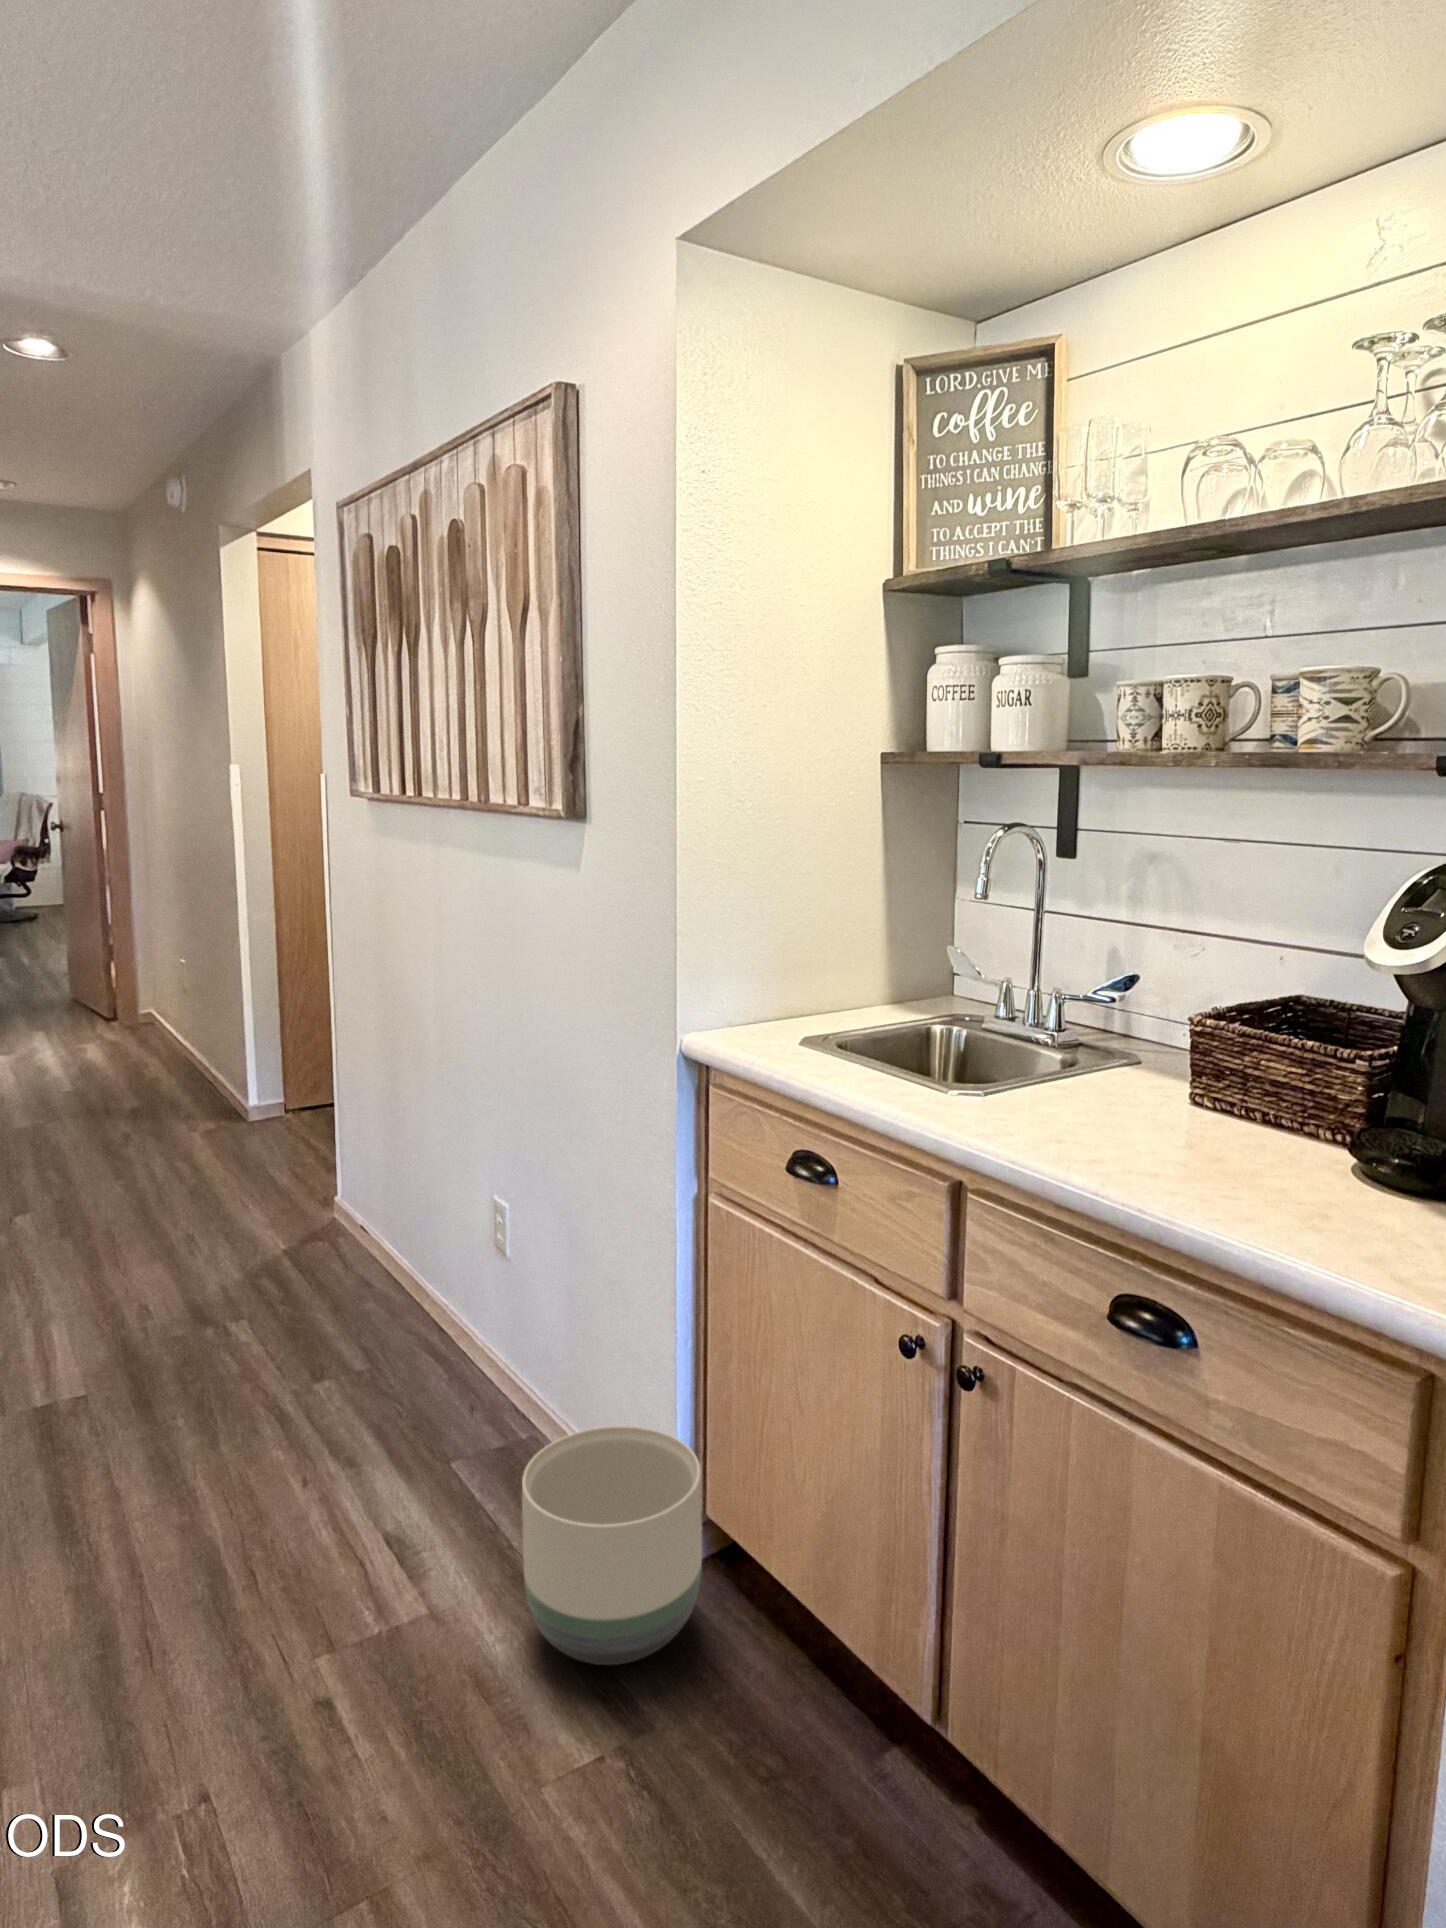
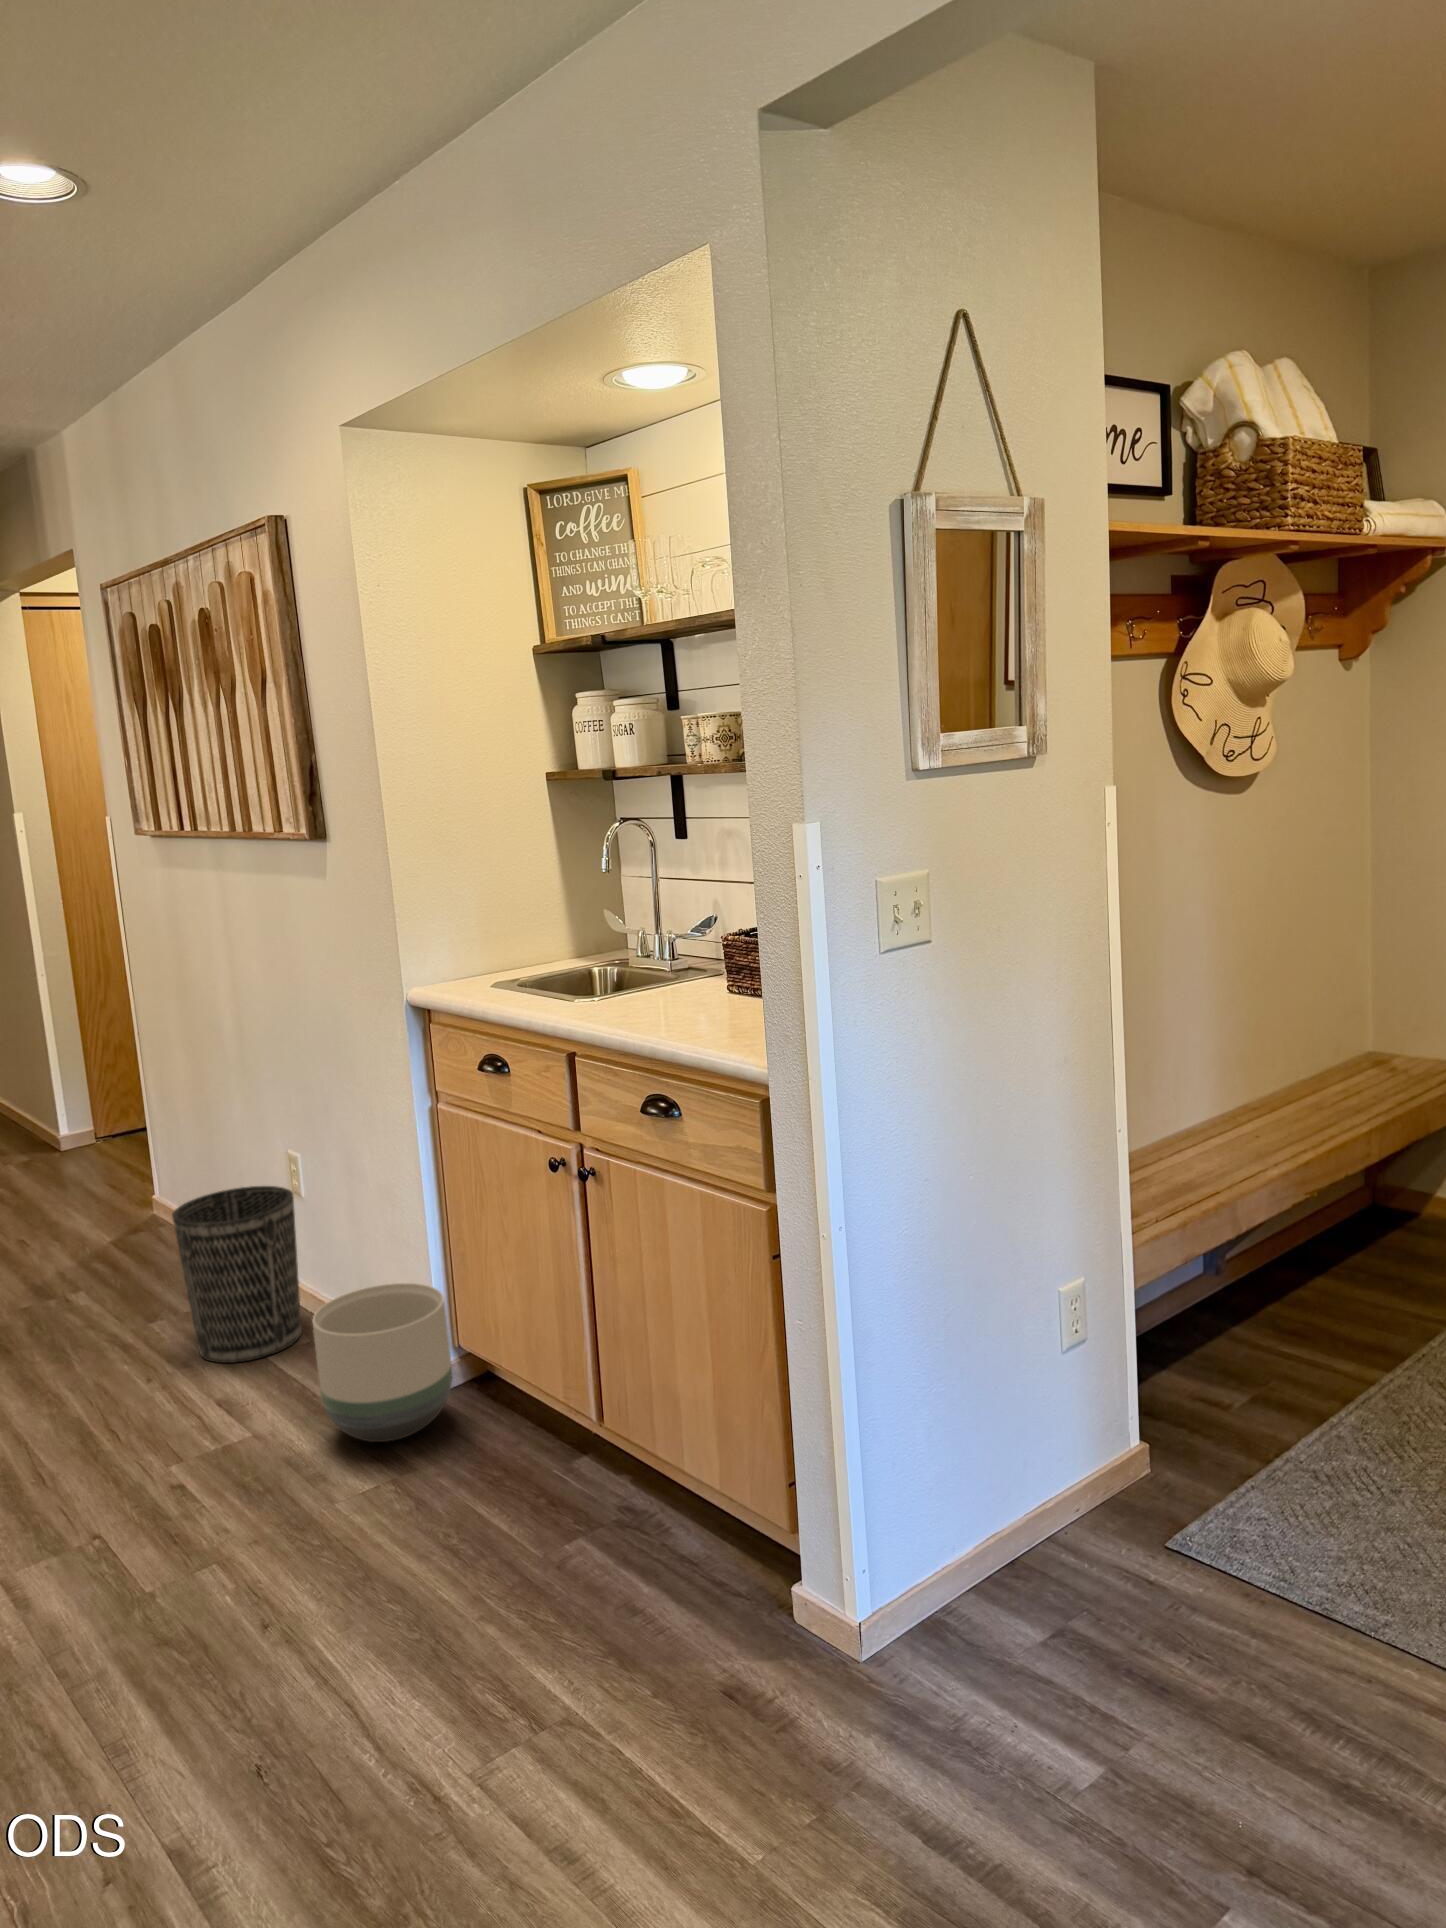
wastebasket: none [352,1240,500,1471] -> present [172,1186,302,1363]

